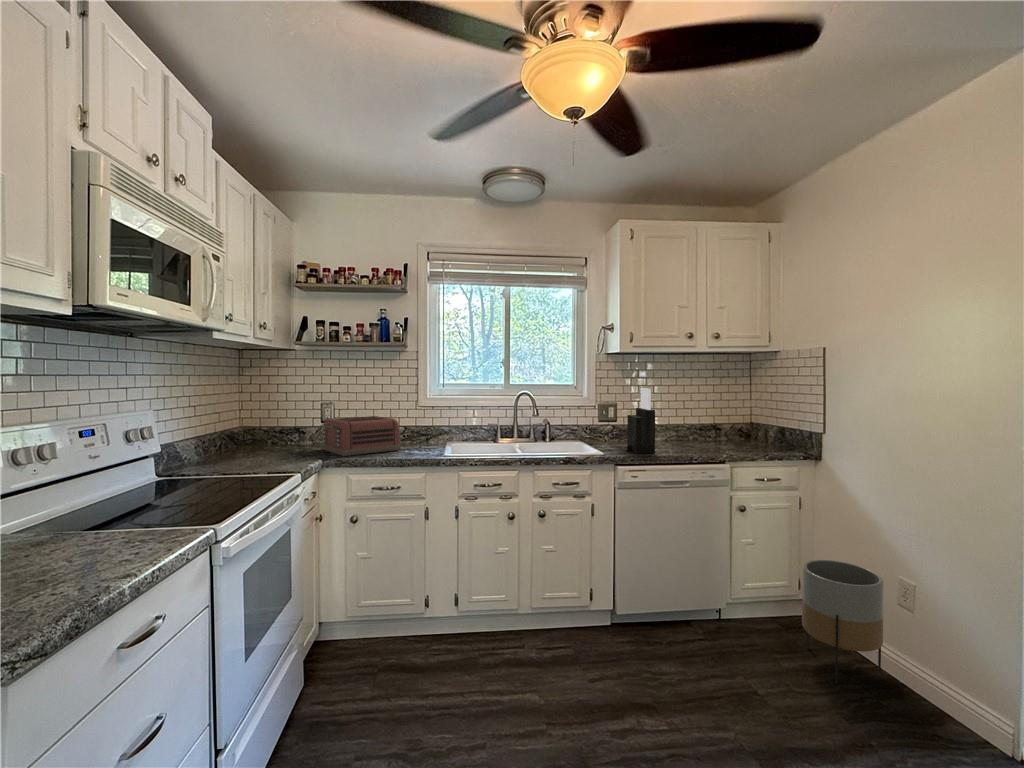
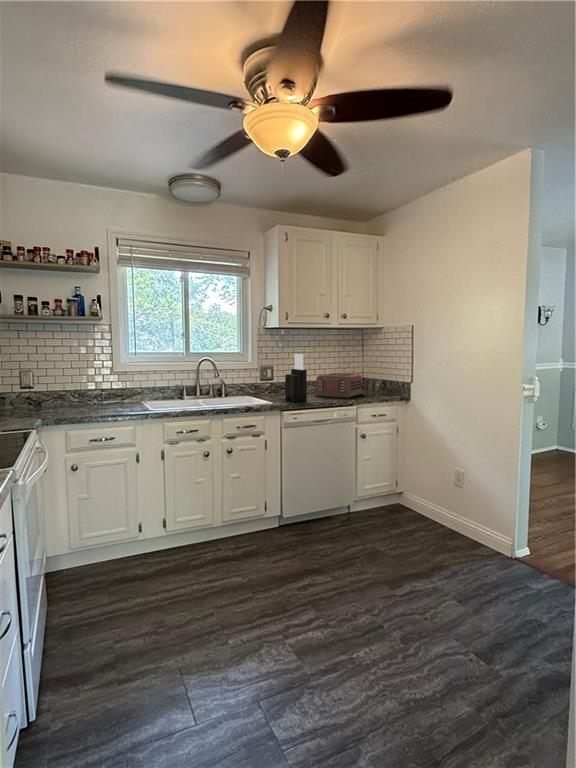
toaster: present [321,416,400,456] -> present [316,373,363,398]
planter: present [802,560,884,684] -> none [401,463,447,537]

